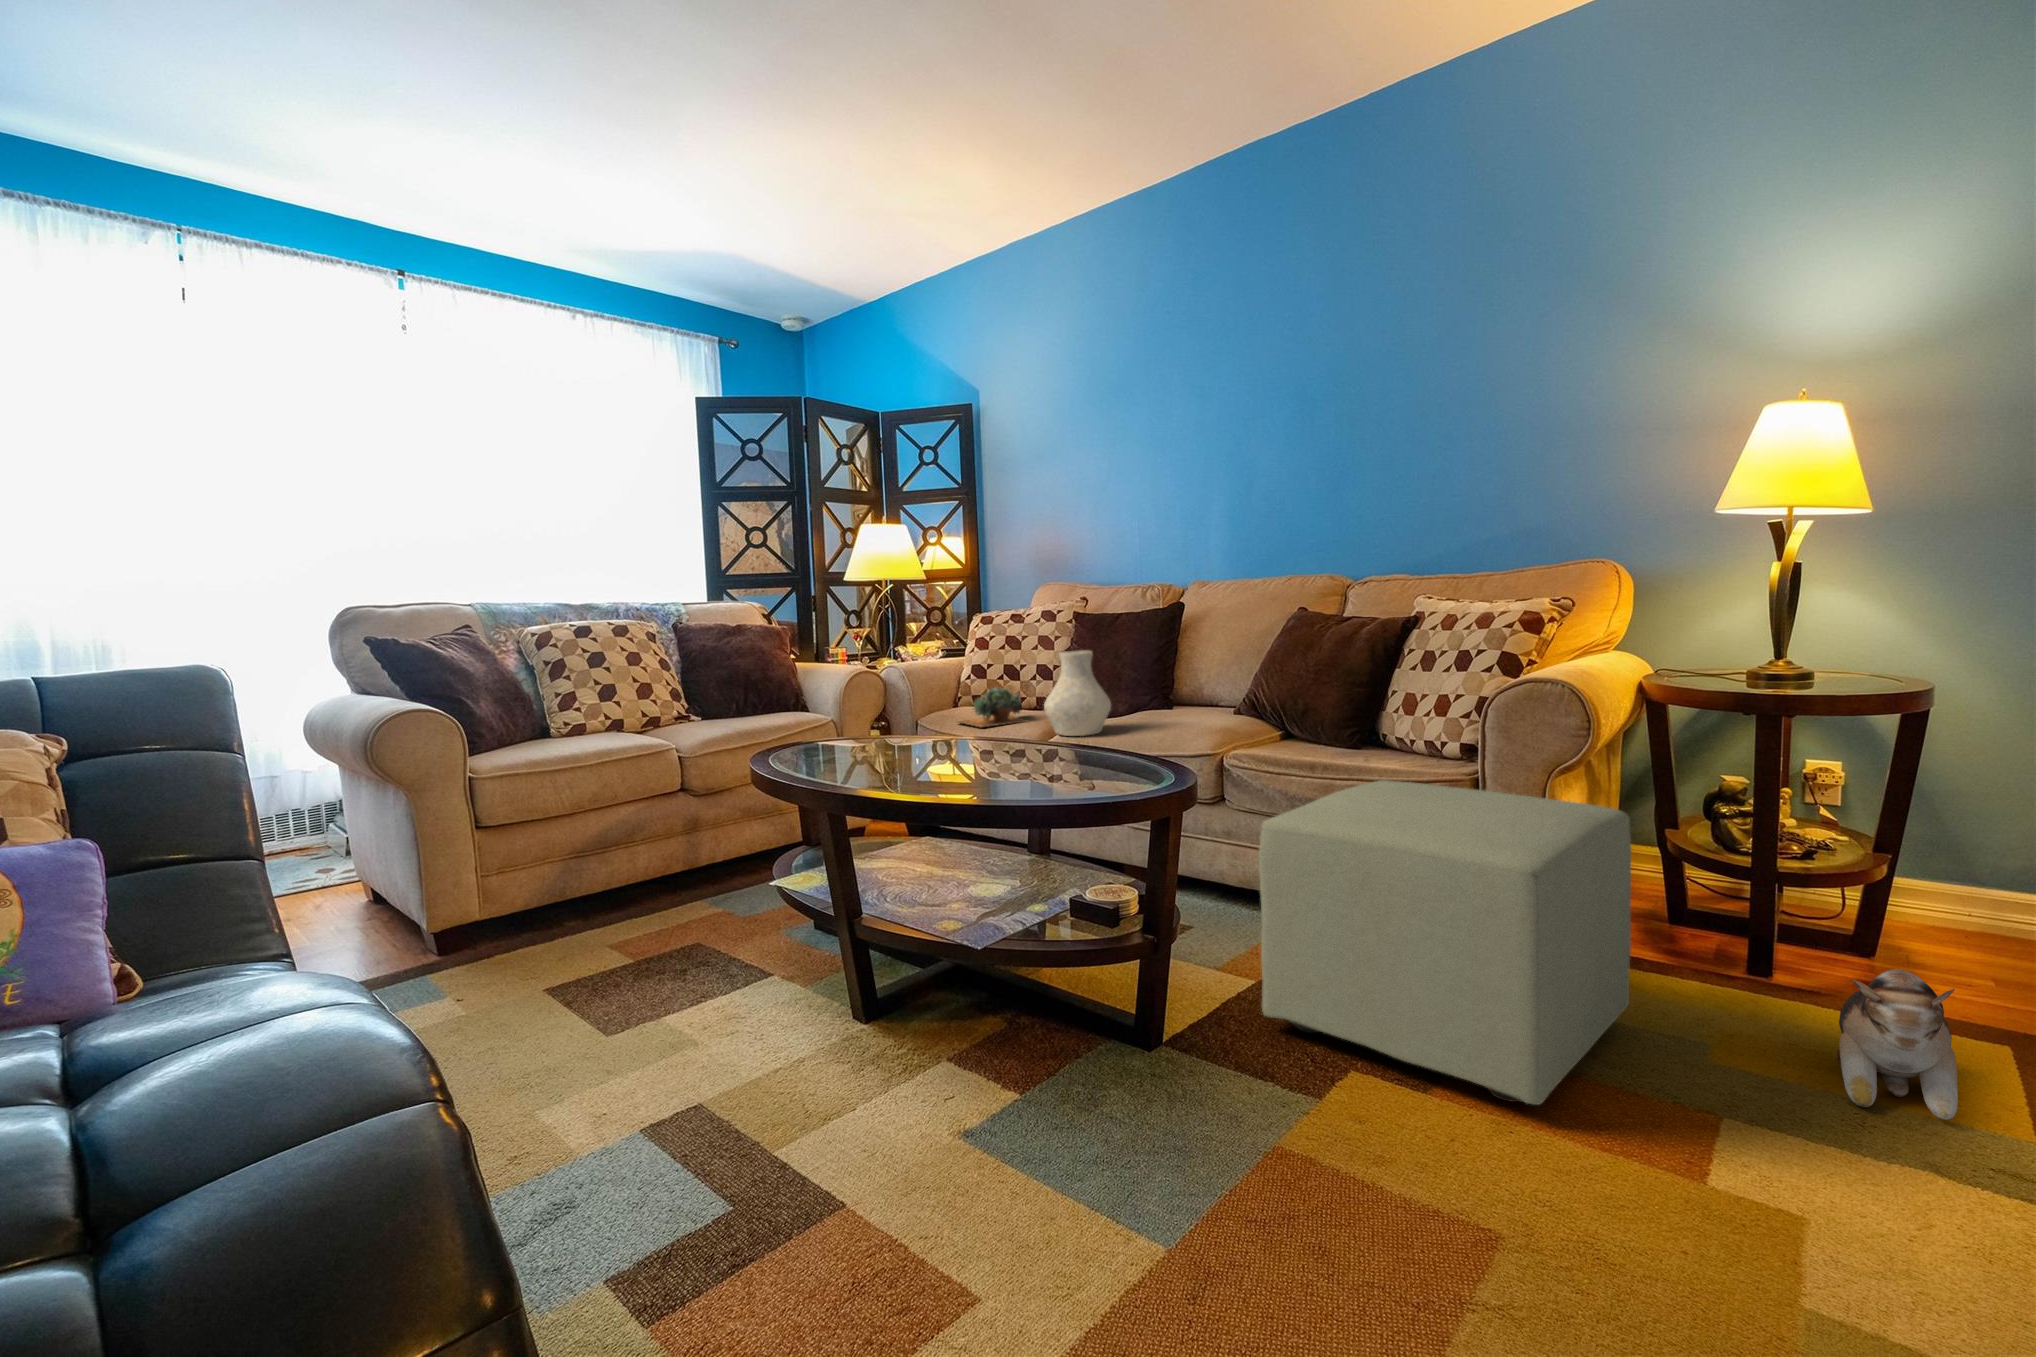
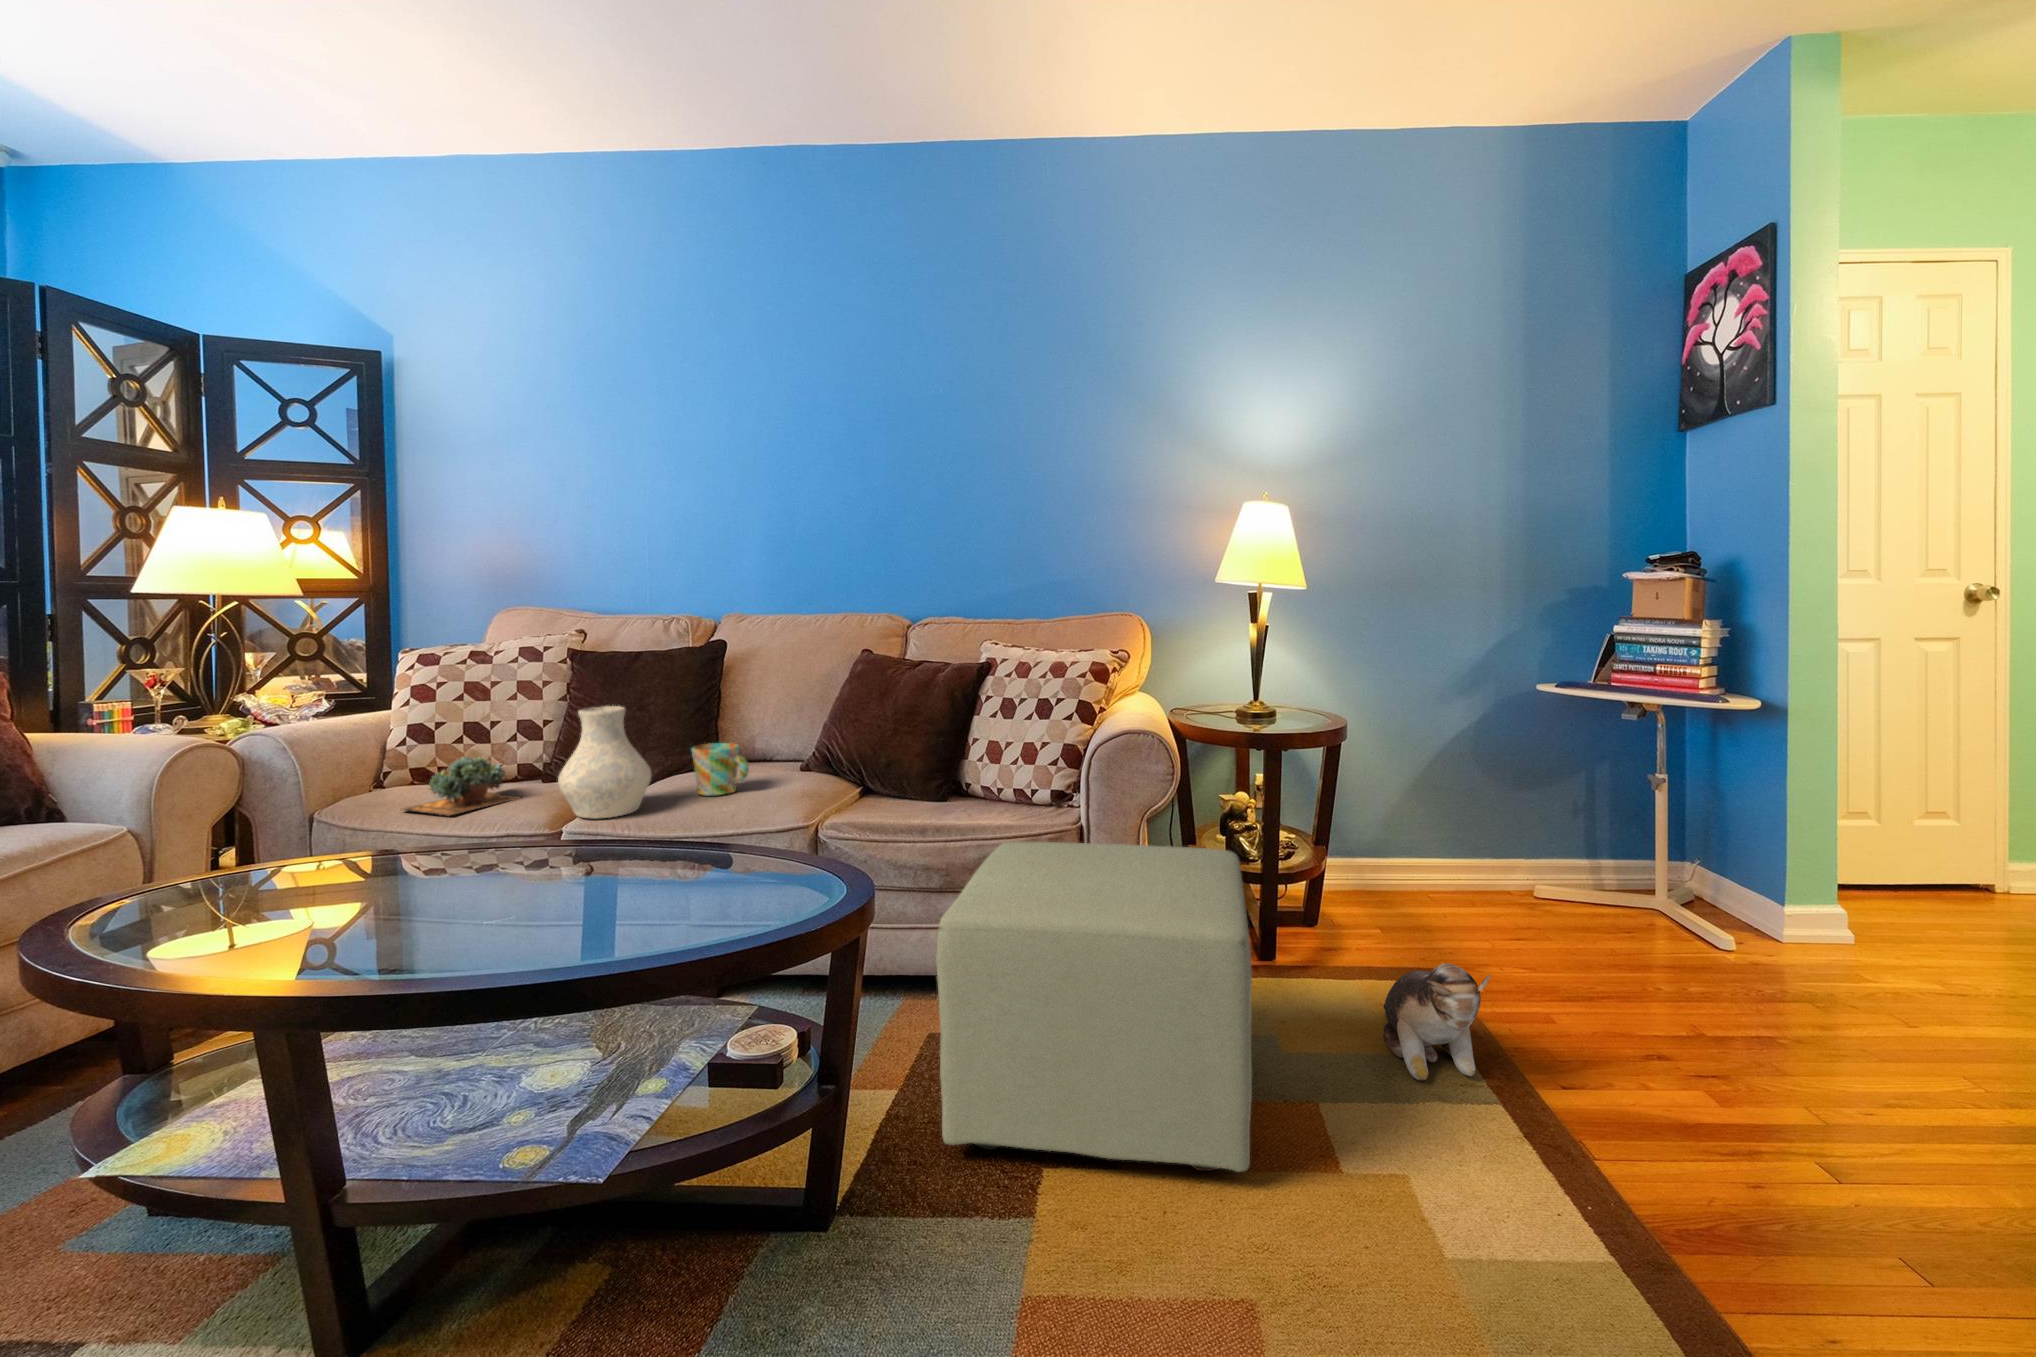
mug: none [1145,686,1189,728] -> present [691,743,749,796]

